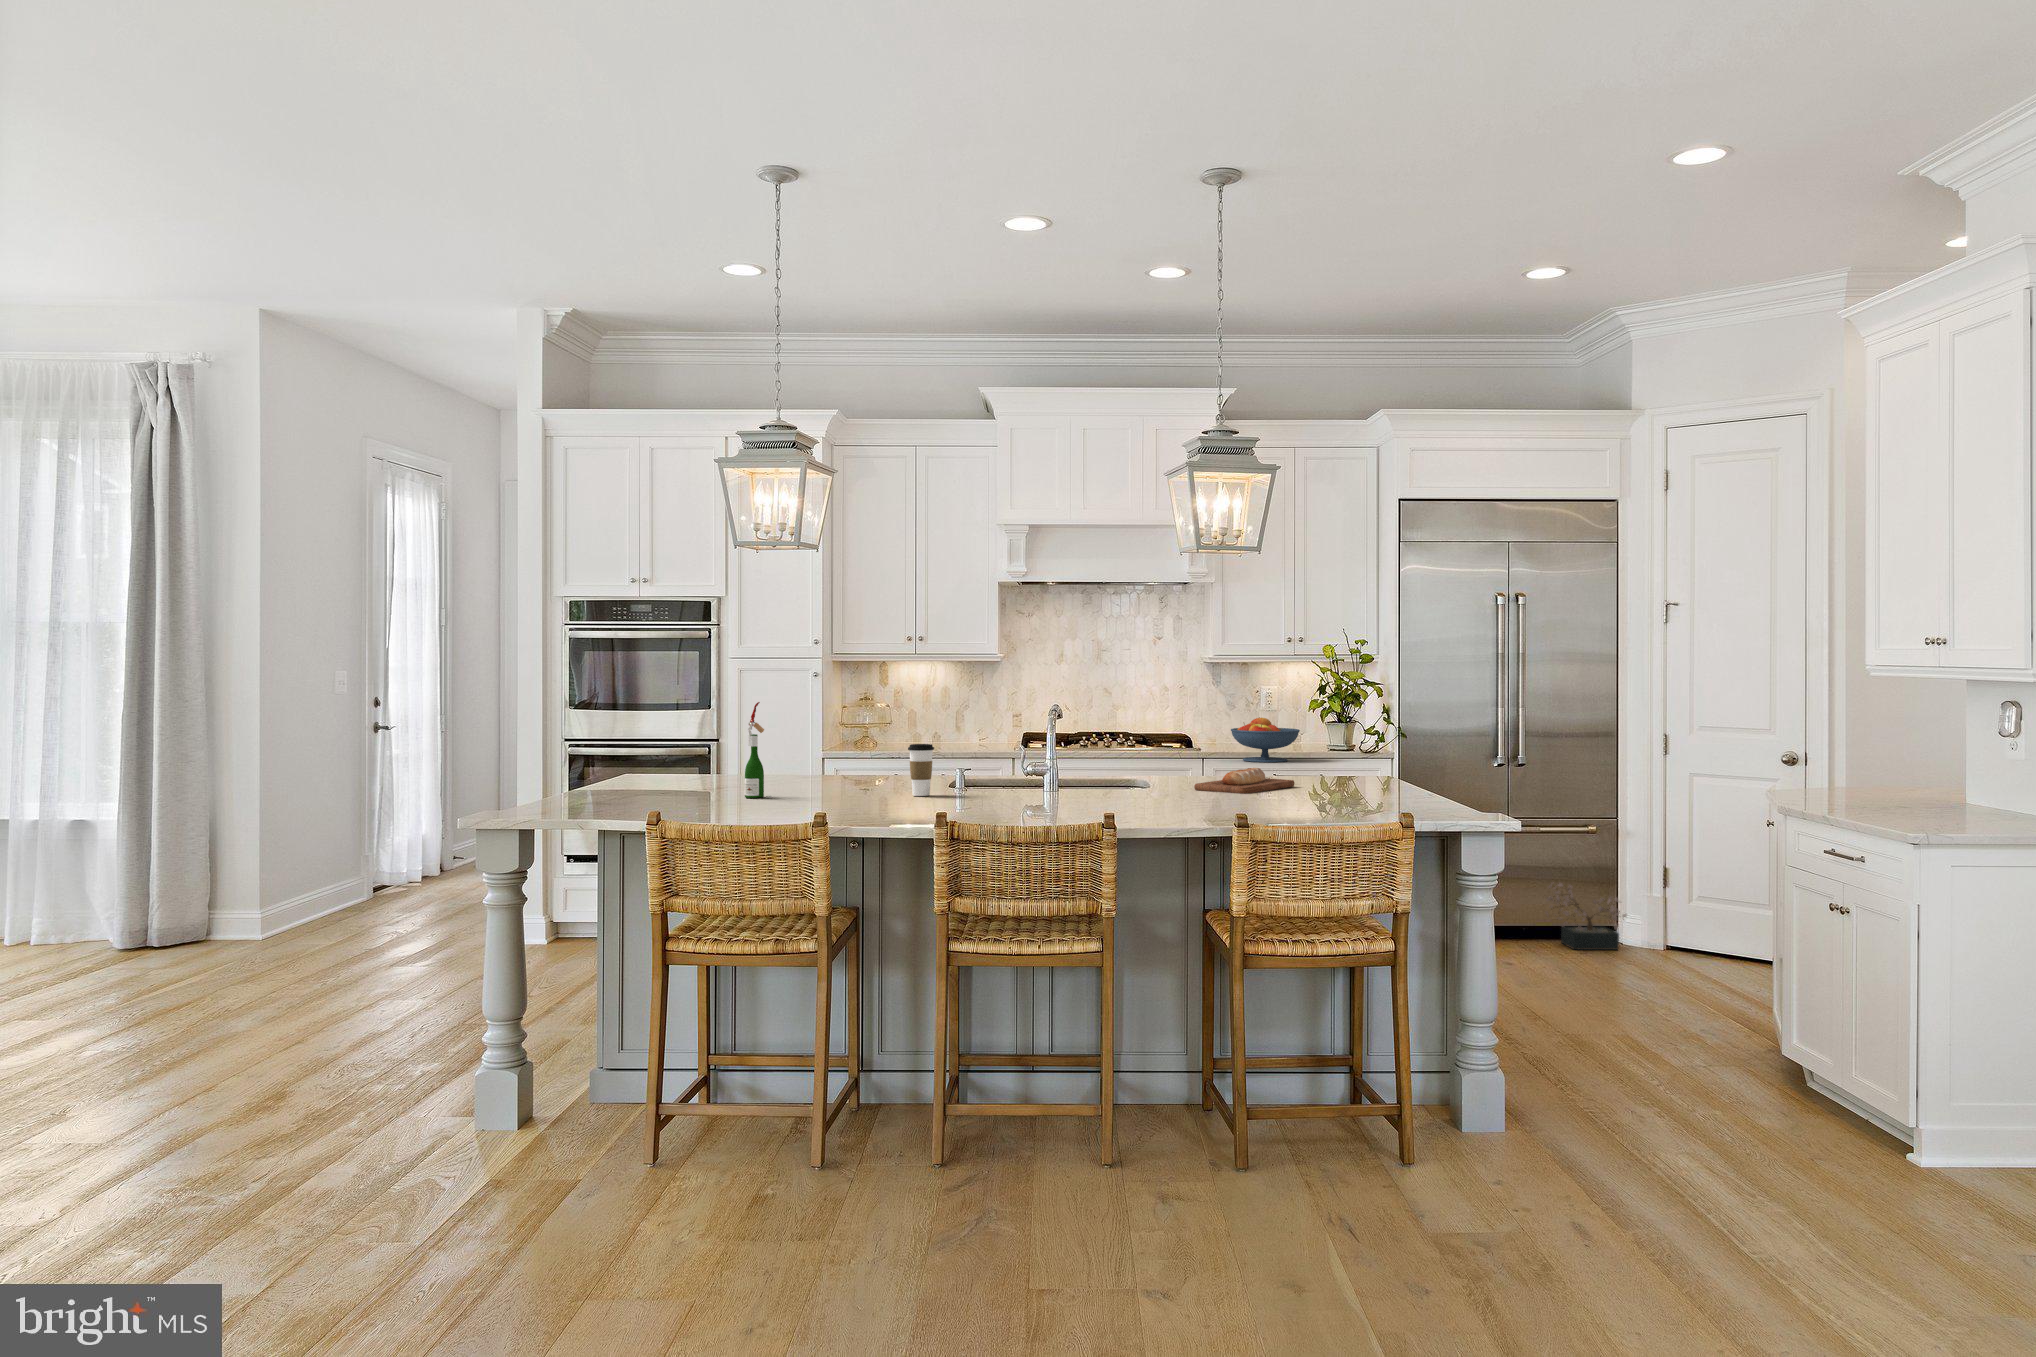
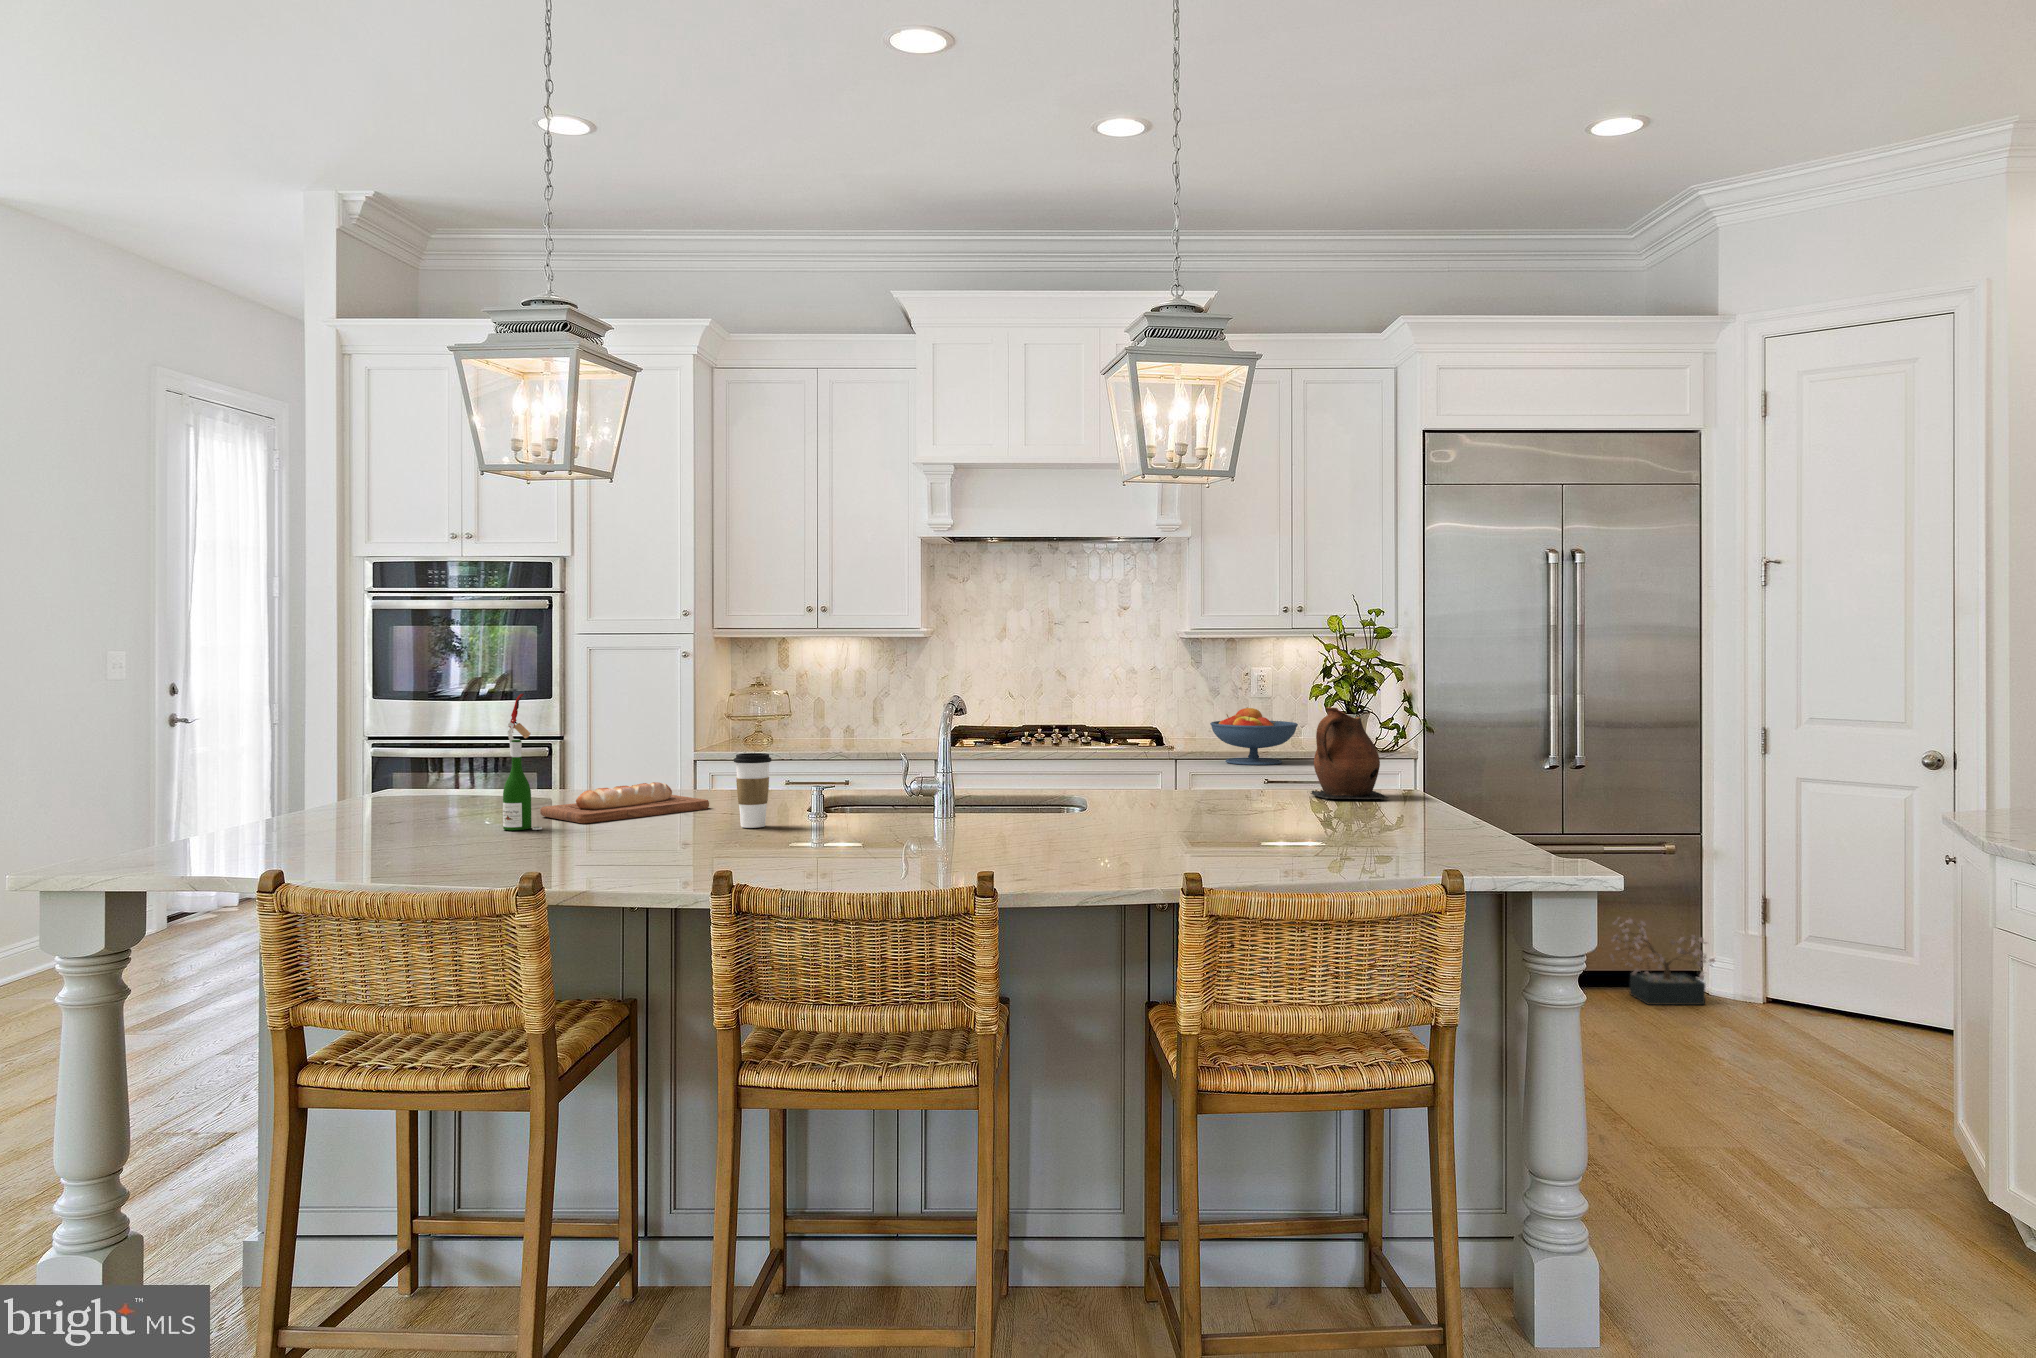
ceramic pitcher: none [1308,714,1369,783] -> present [1311,707,1388,801]
bread loaf: present [1194,768,1295,794] -> present [540,782,709,823]

